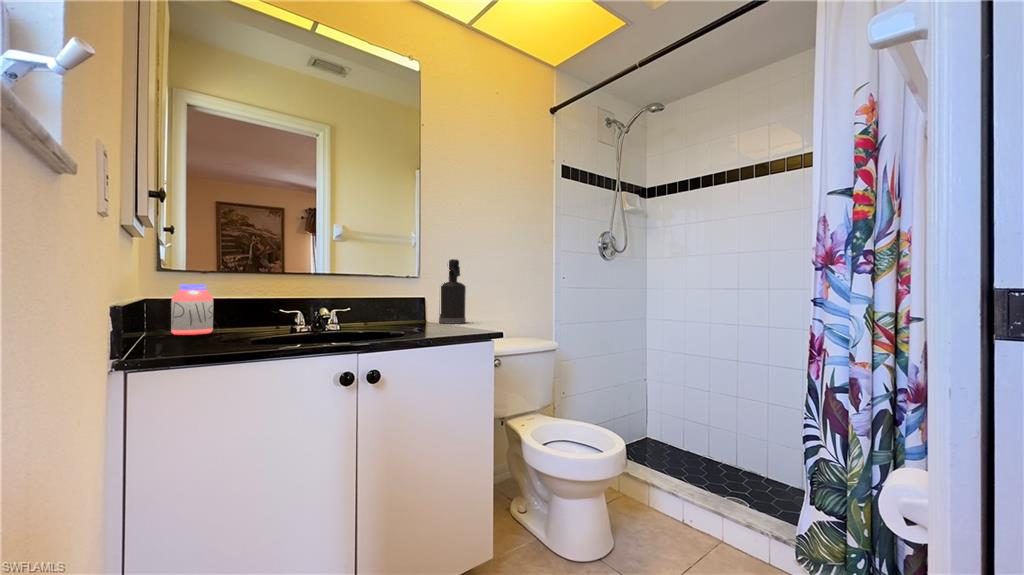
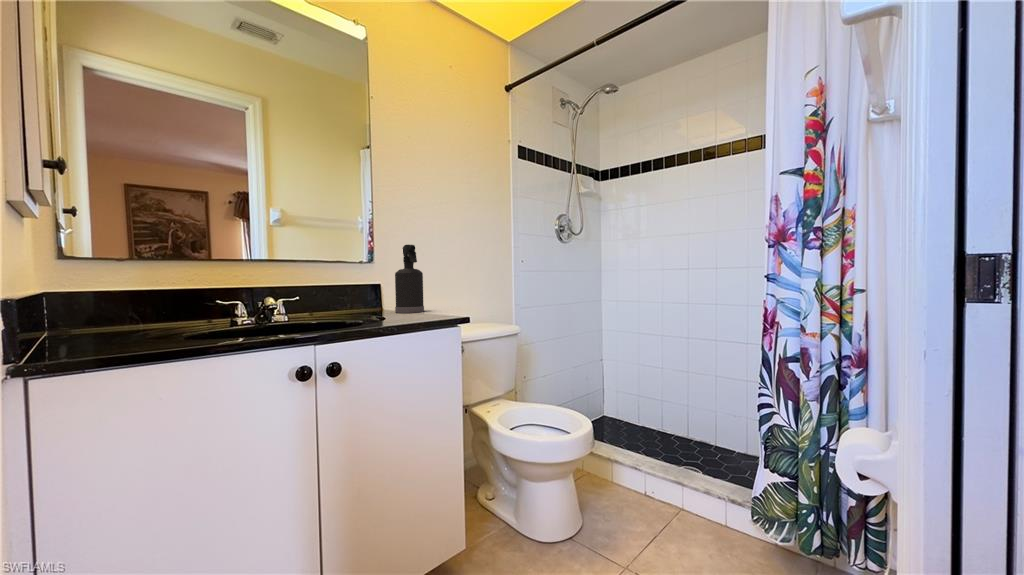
jar: present [171,284,213,335] -> none [71,279,129,340]

